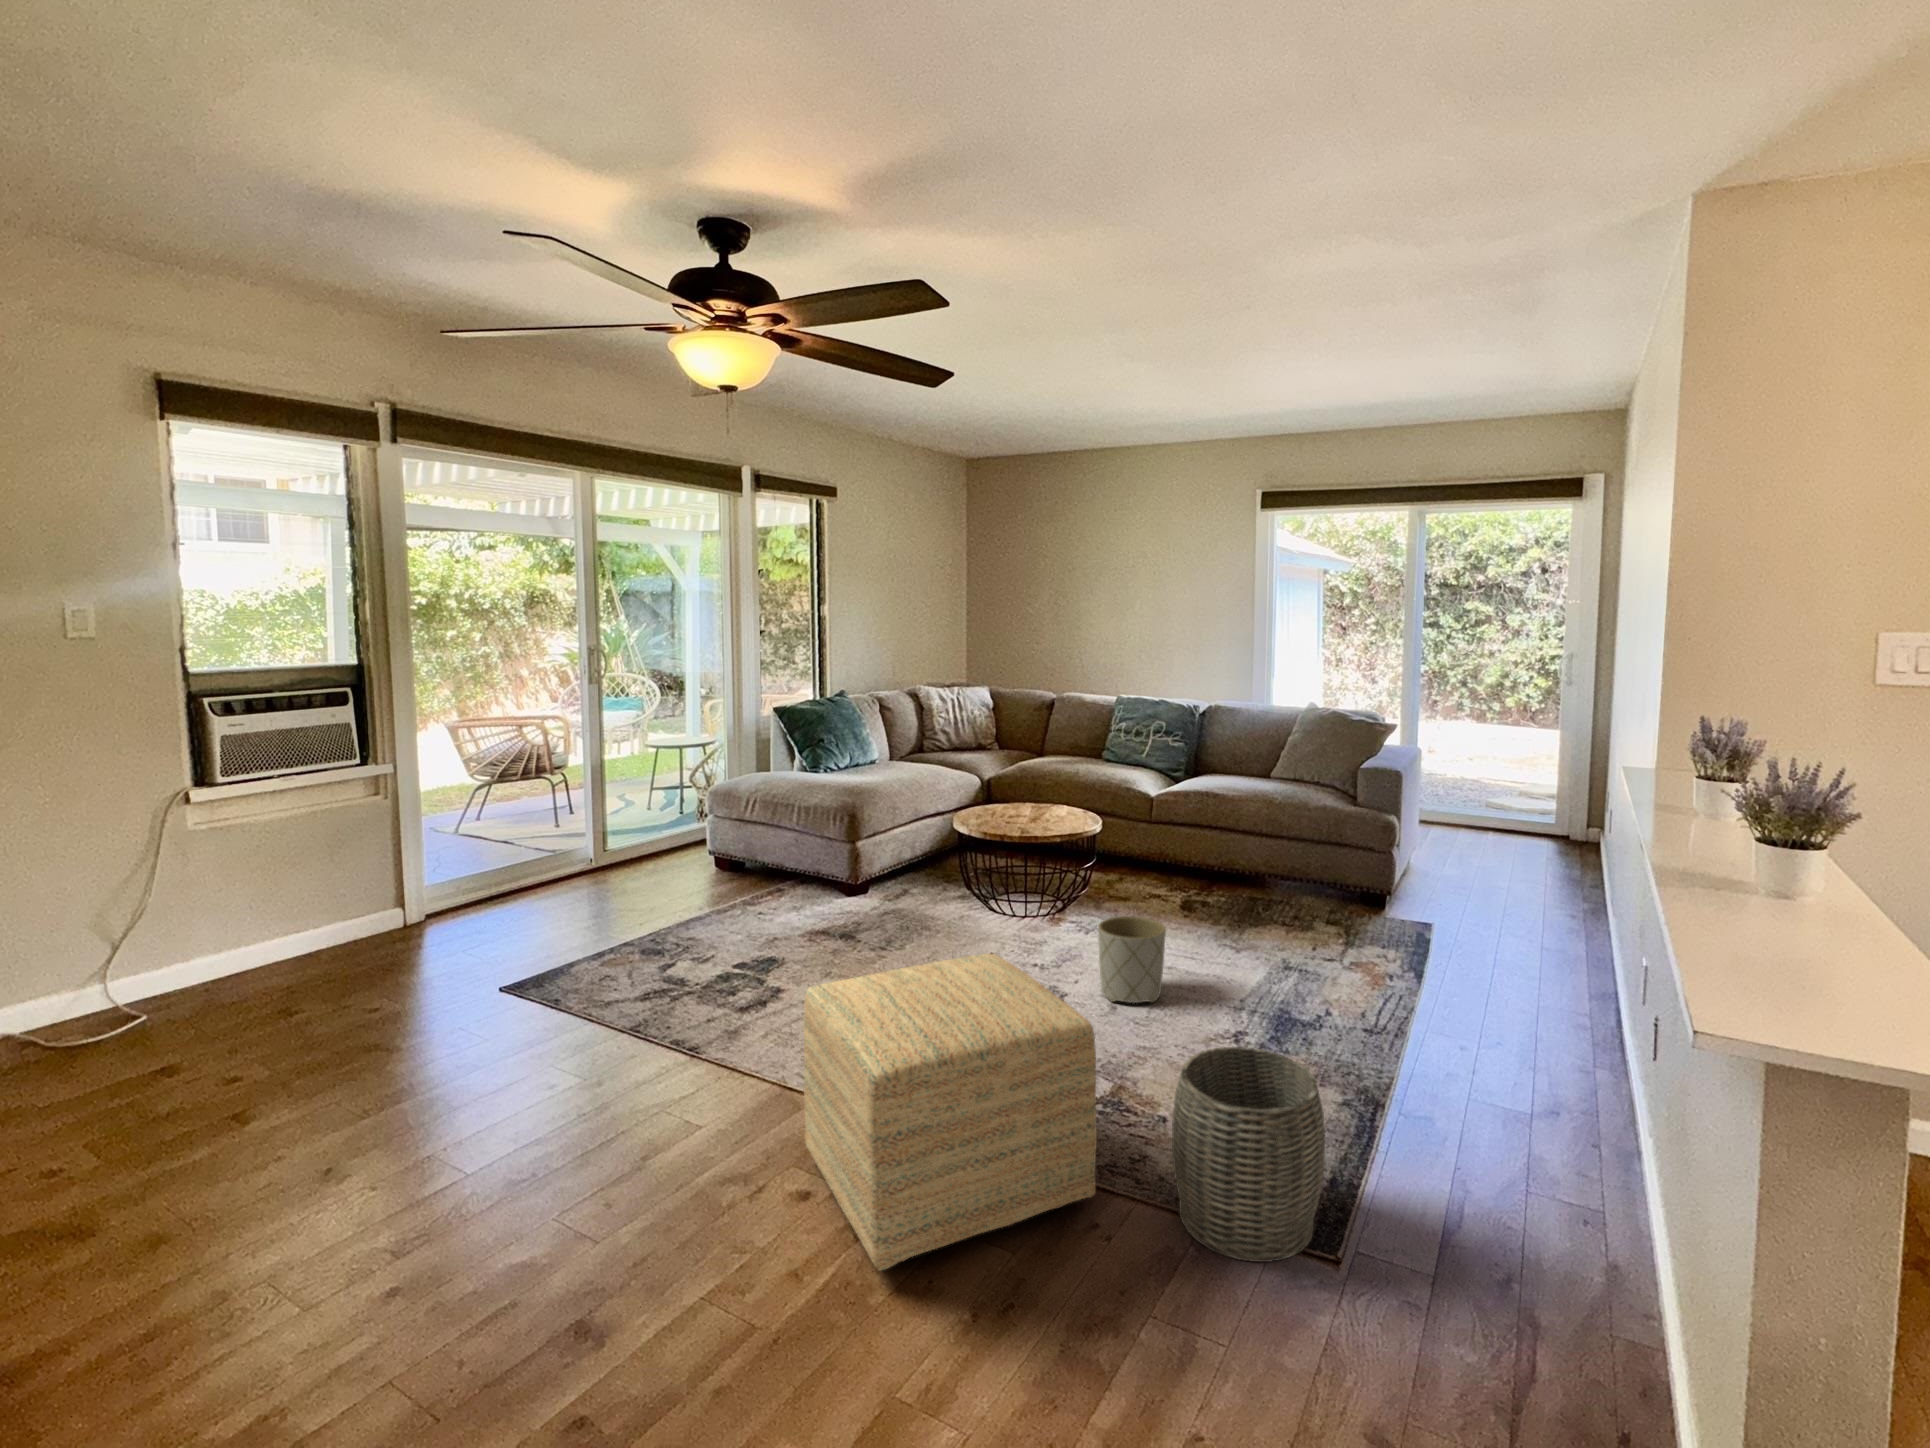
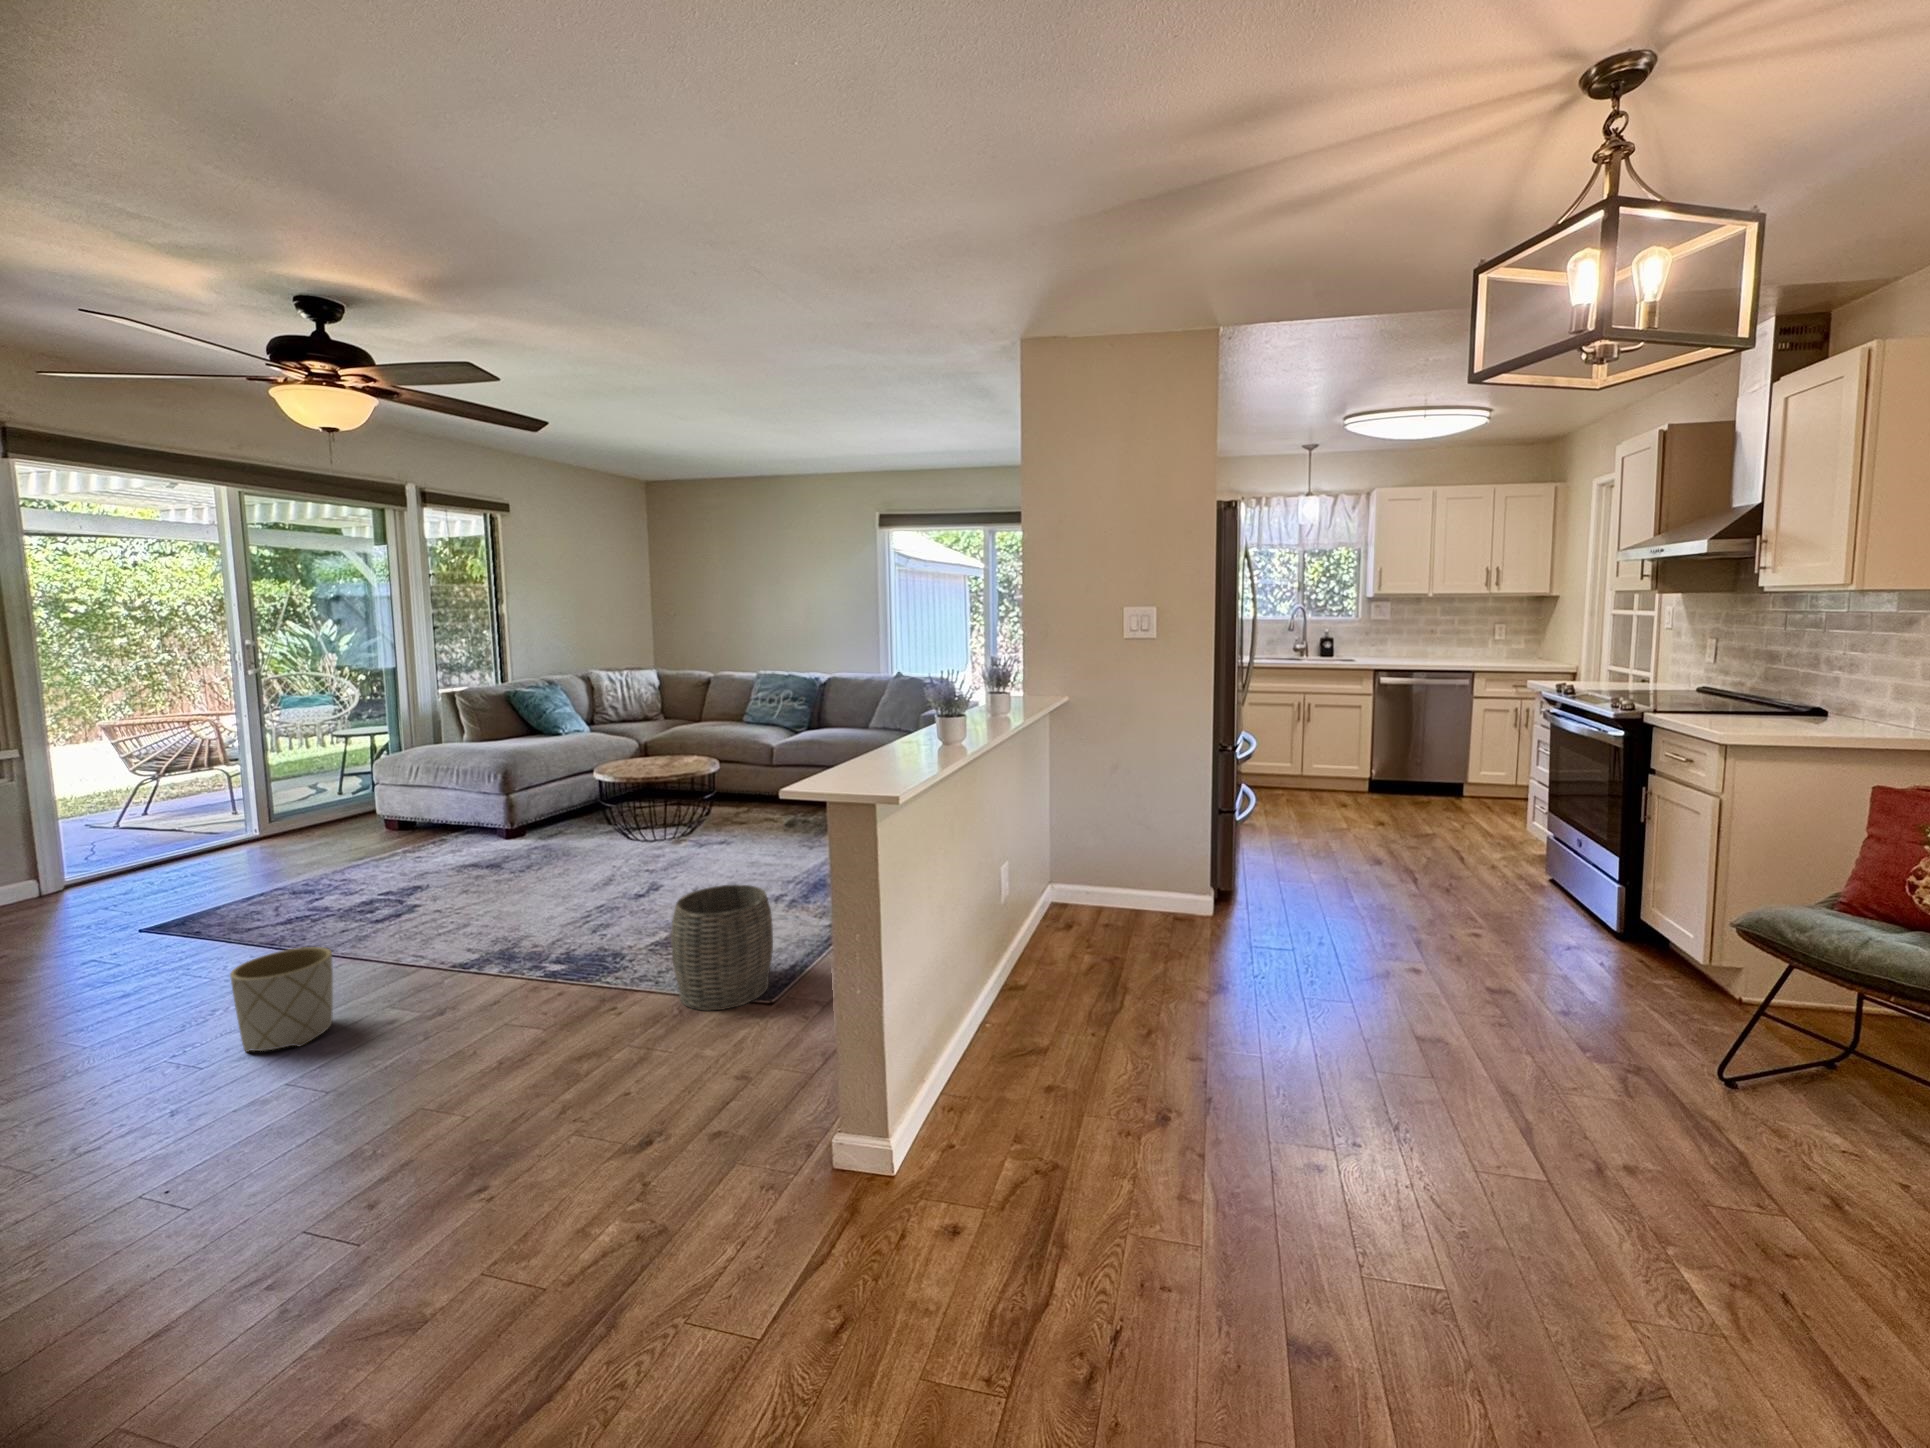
planter: present [1098,916,1166,1003] -> present [230,947,333,1052]
ottoman: present [804,954,1097,1271] -> none [397,846,621,1049]

